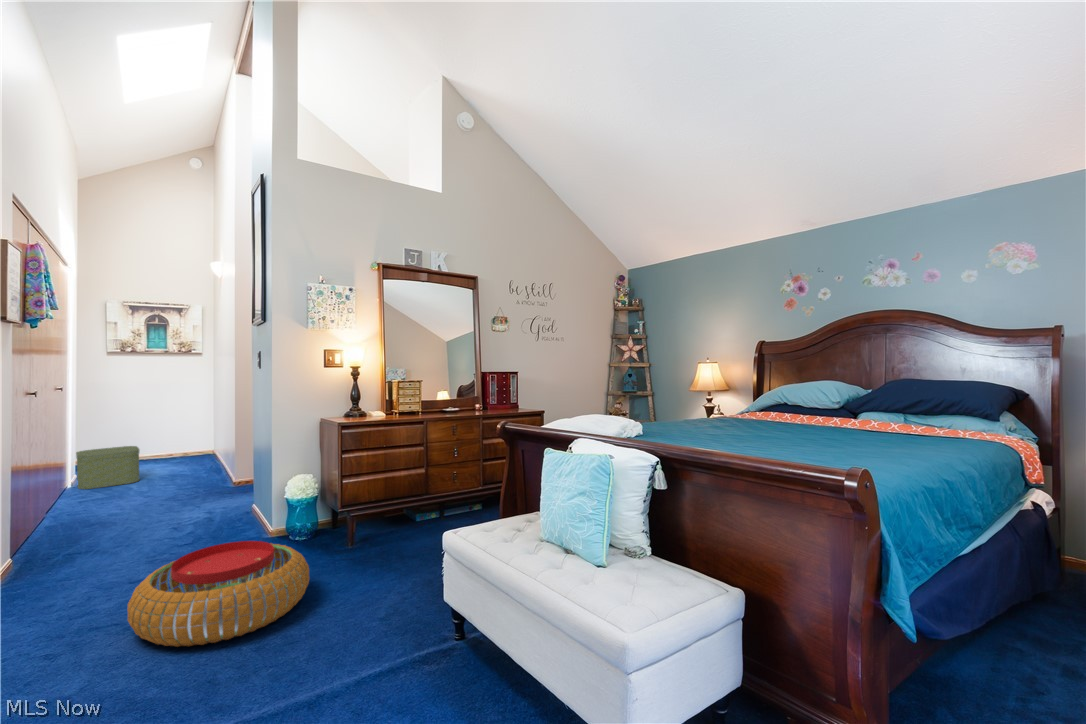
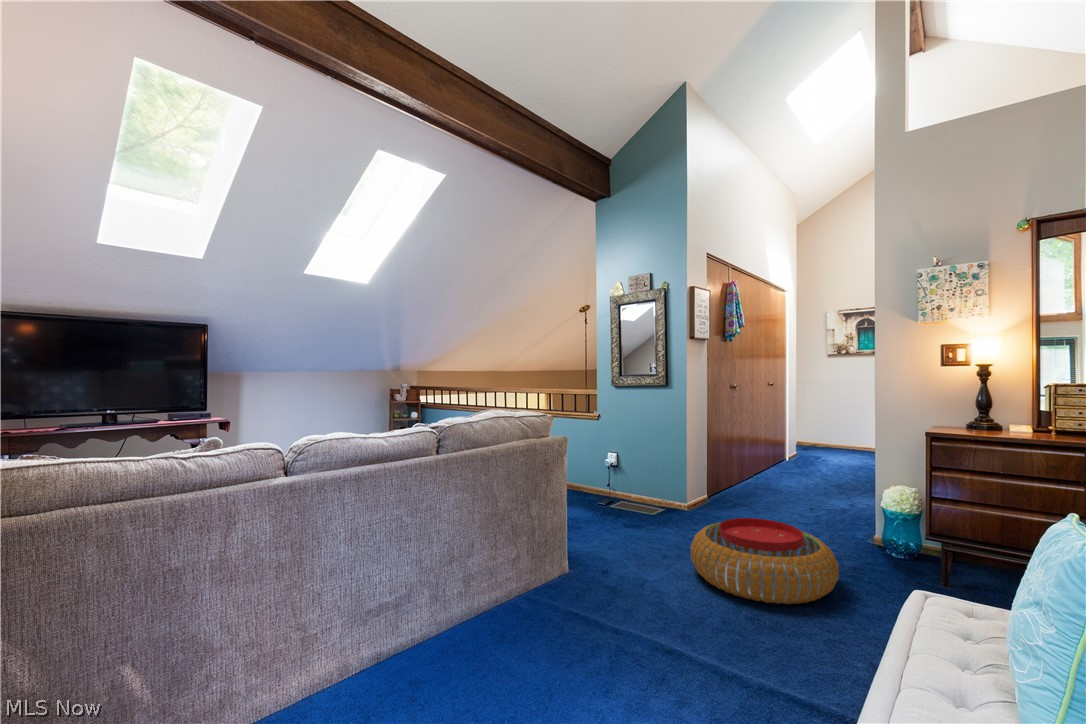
storage box: present [76,446,140,489] -> none [791,433,839,466]

